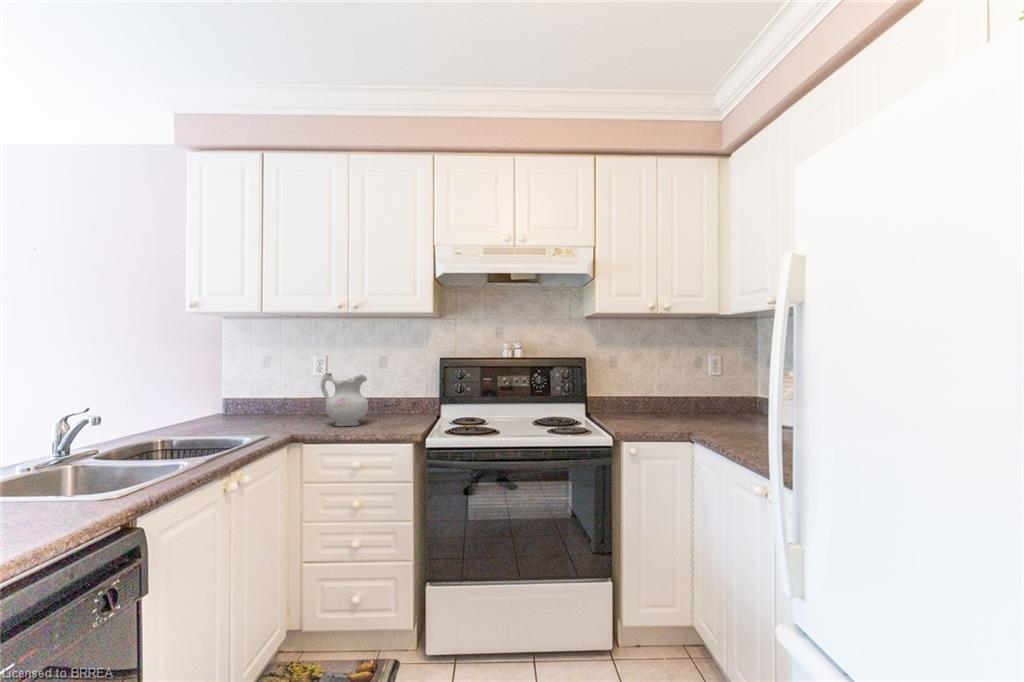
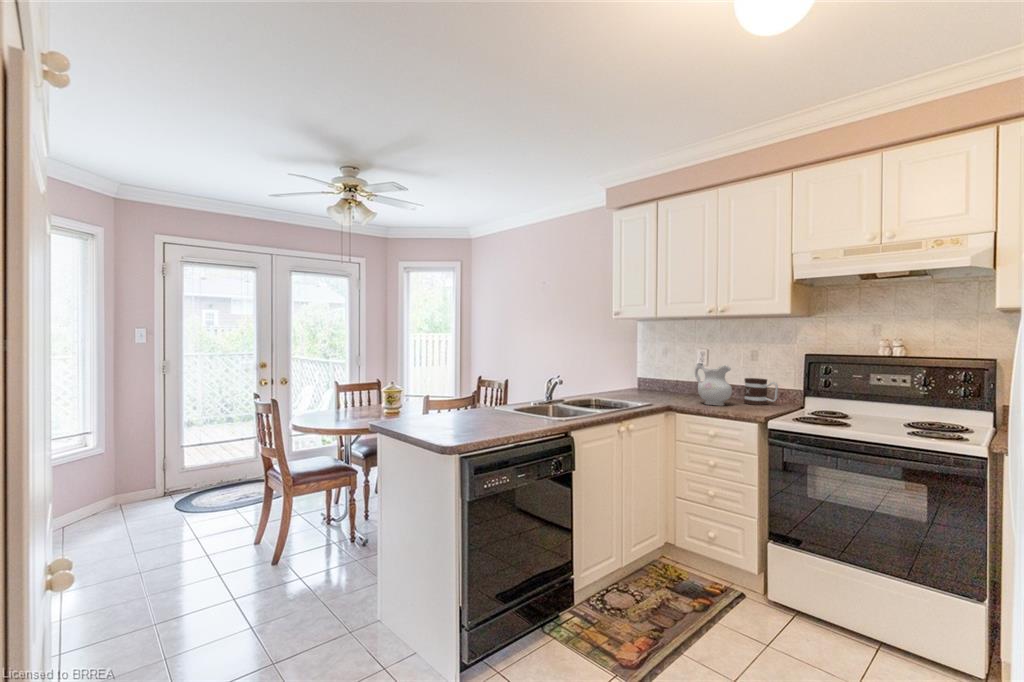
mug: none [377,388,414,419] -> present [744,378,778,405]

